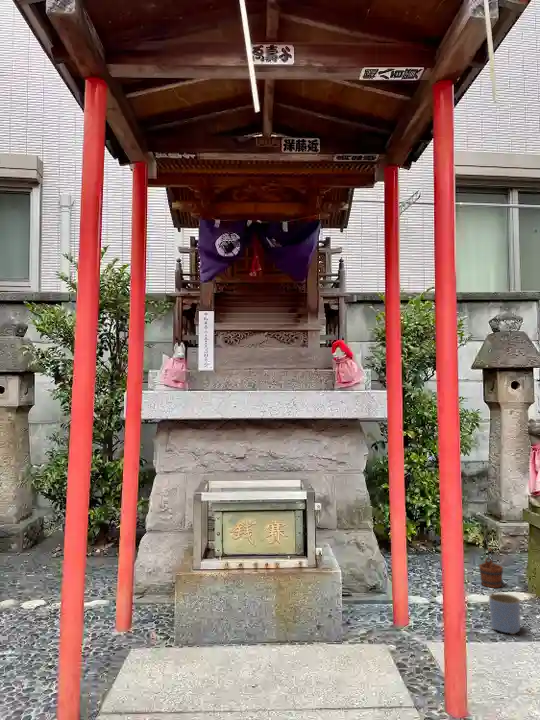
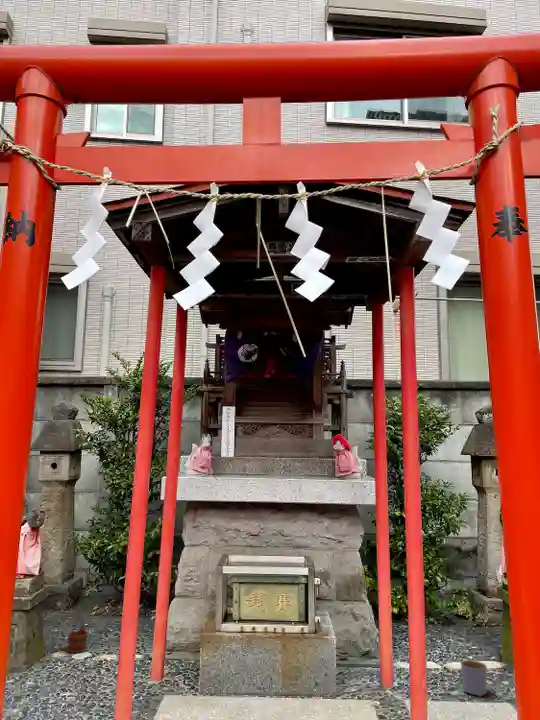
wooden bucket: present [479,548,503,588] -> present [68,616,88,653]

